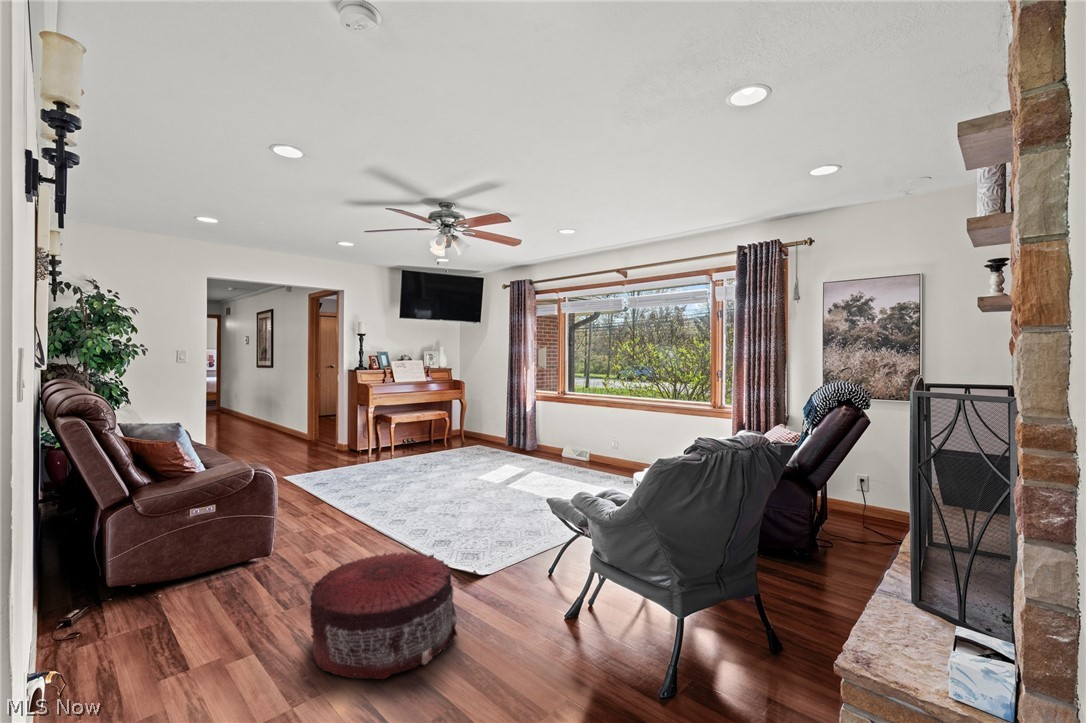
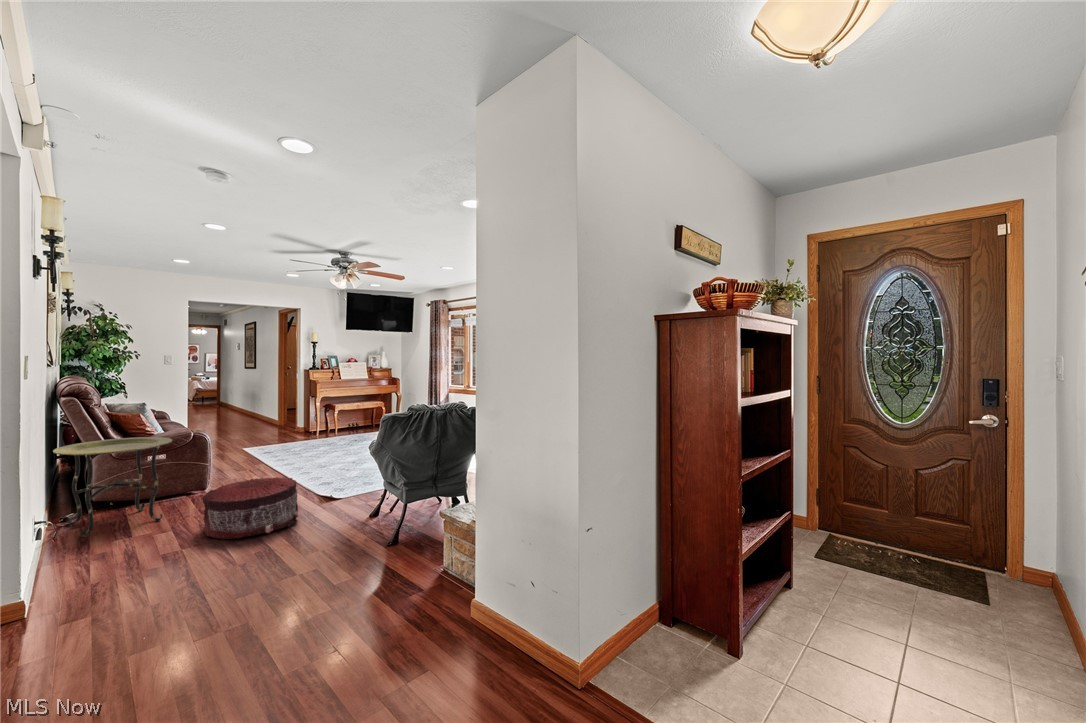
side table: none [56,483,240,670] -> present [53,437,172,537]

